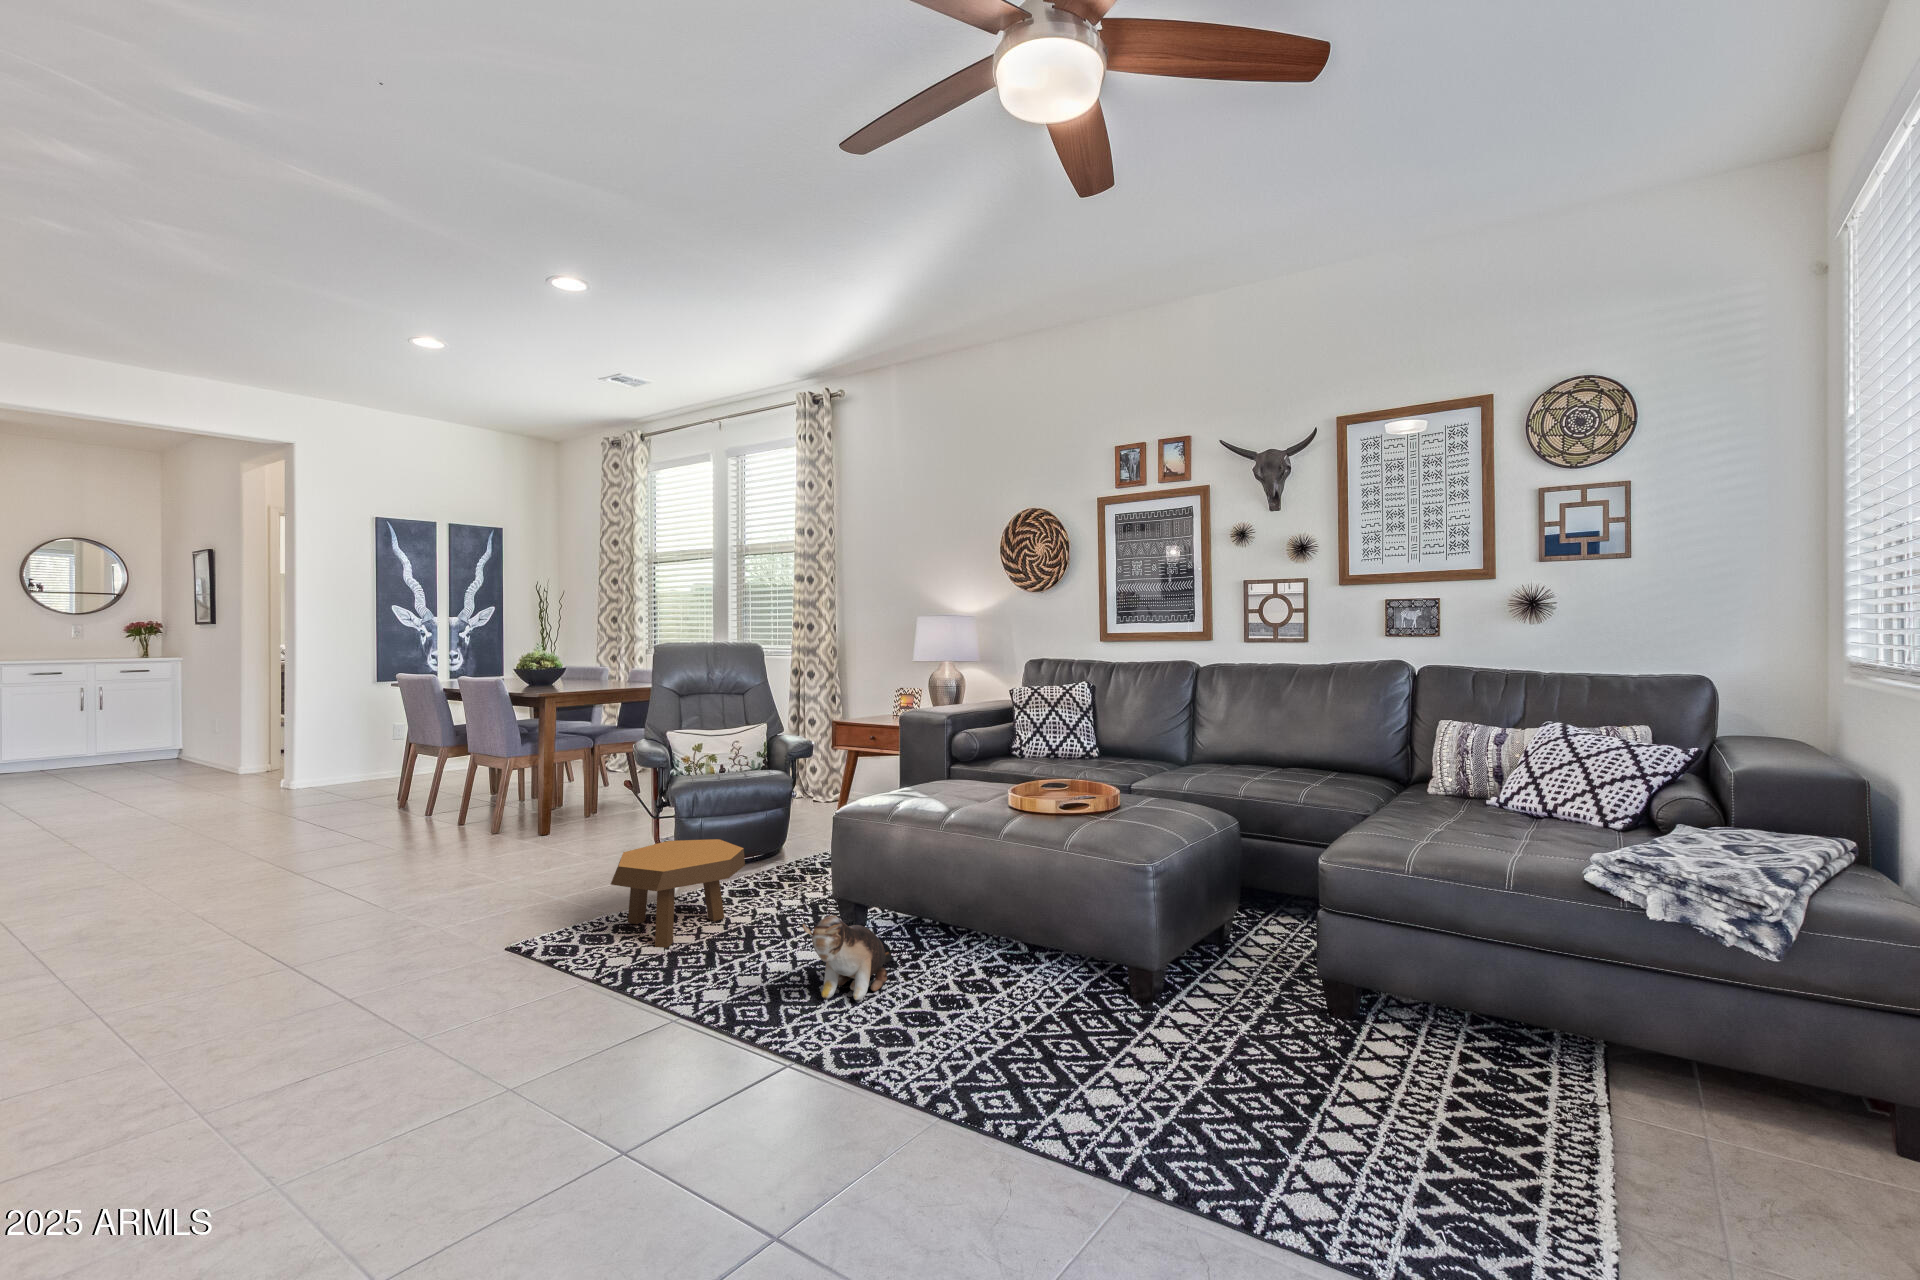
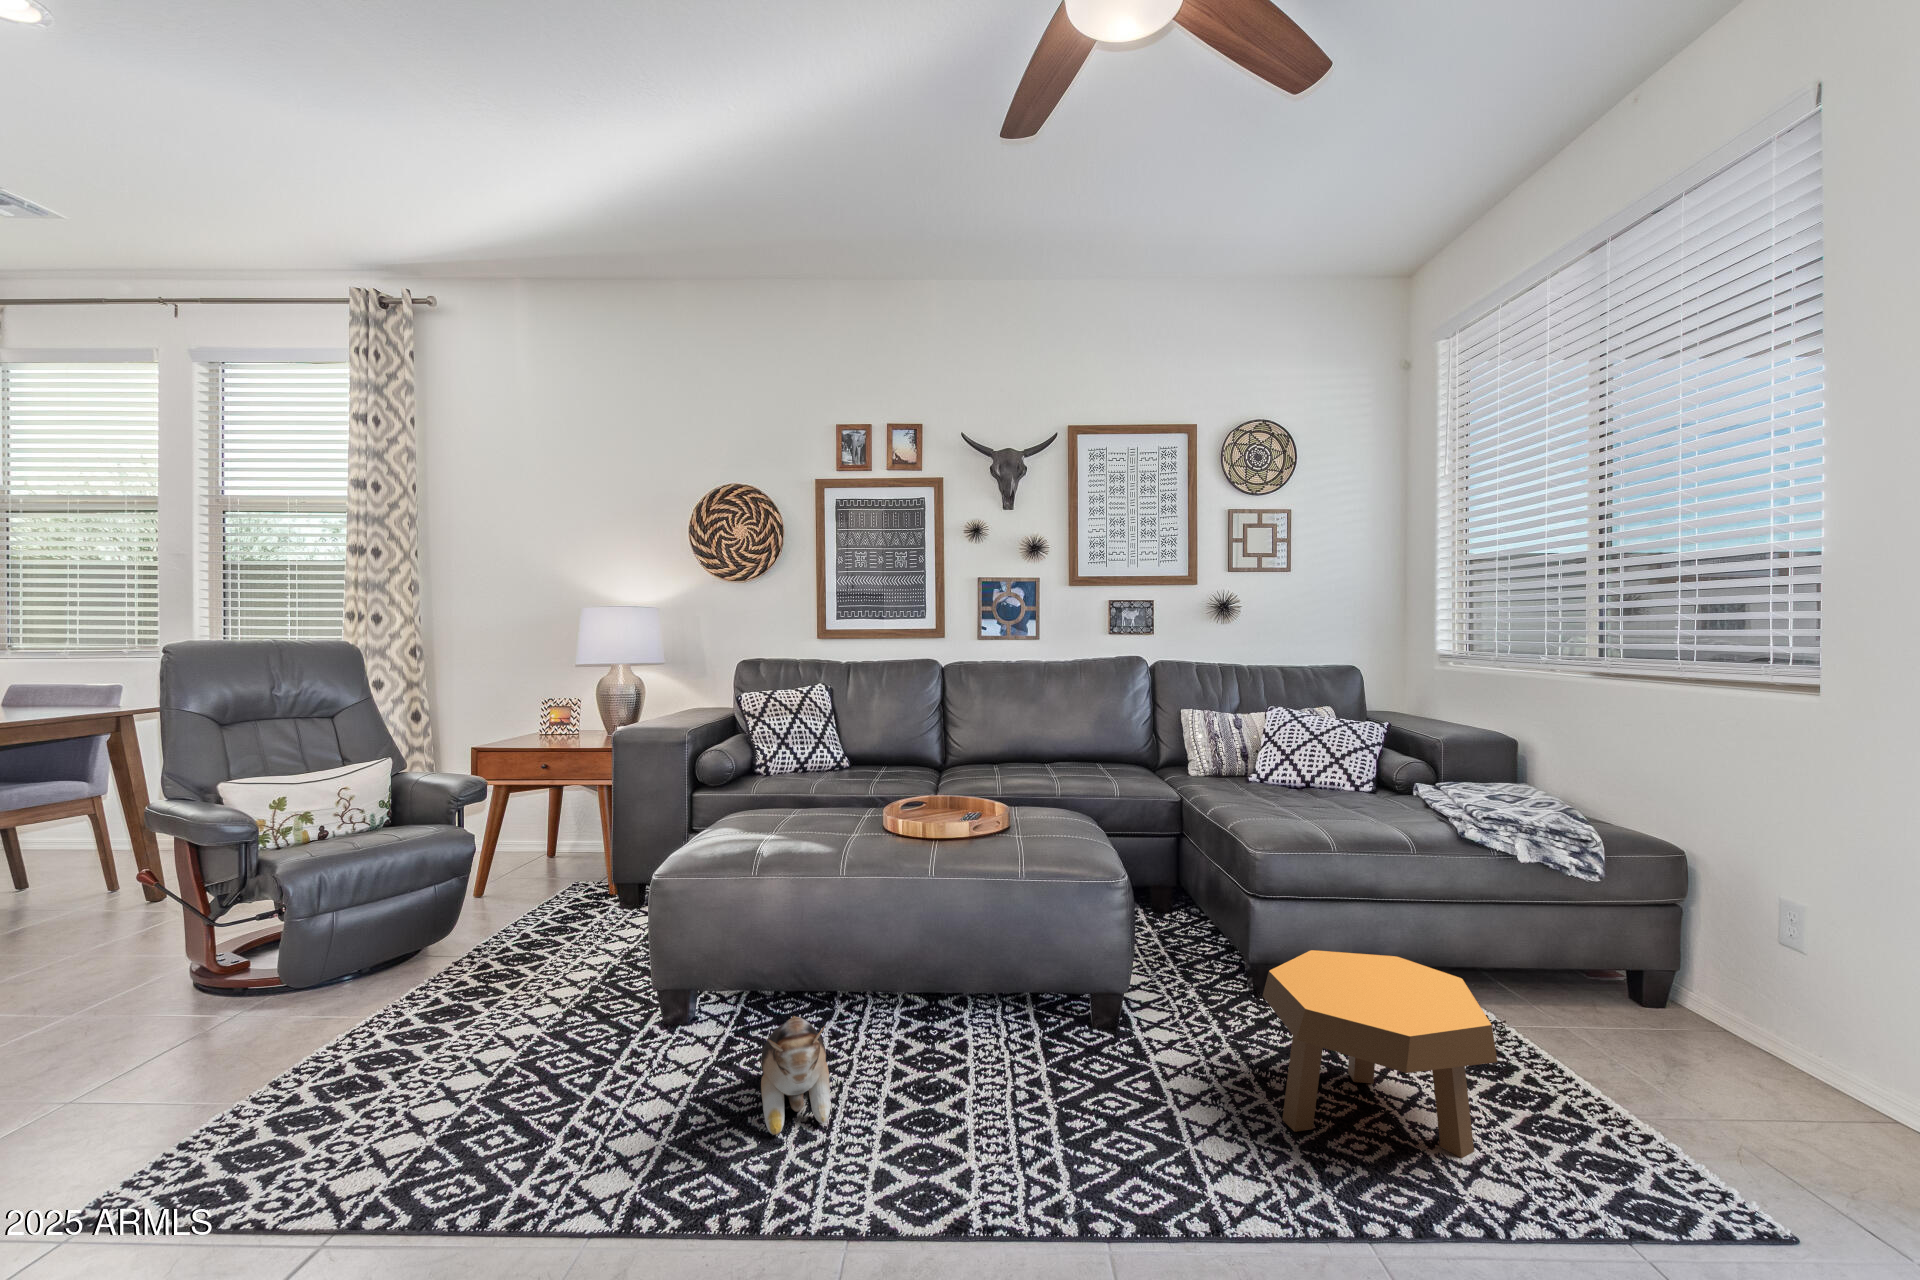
footstool: present [611,839,745,948] -> present [1263,950,1498,1158]

